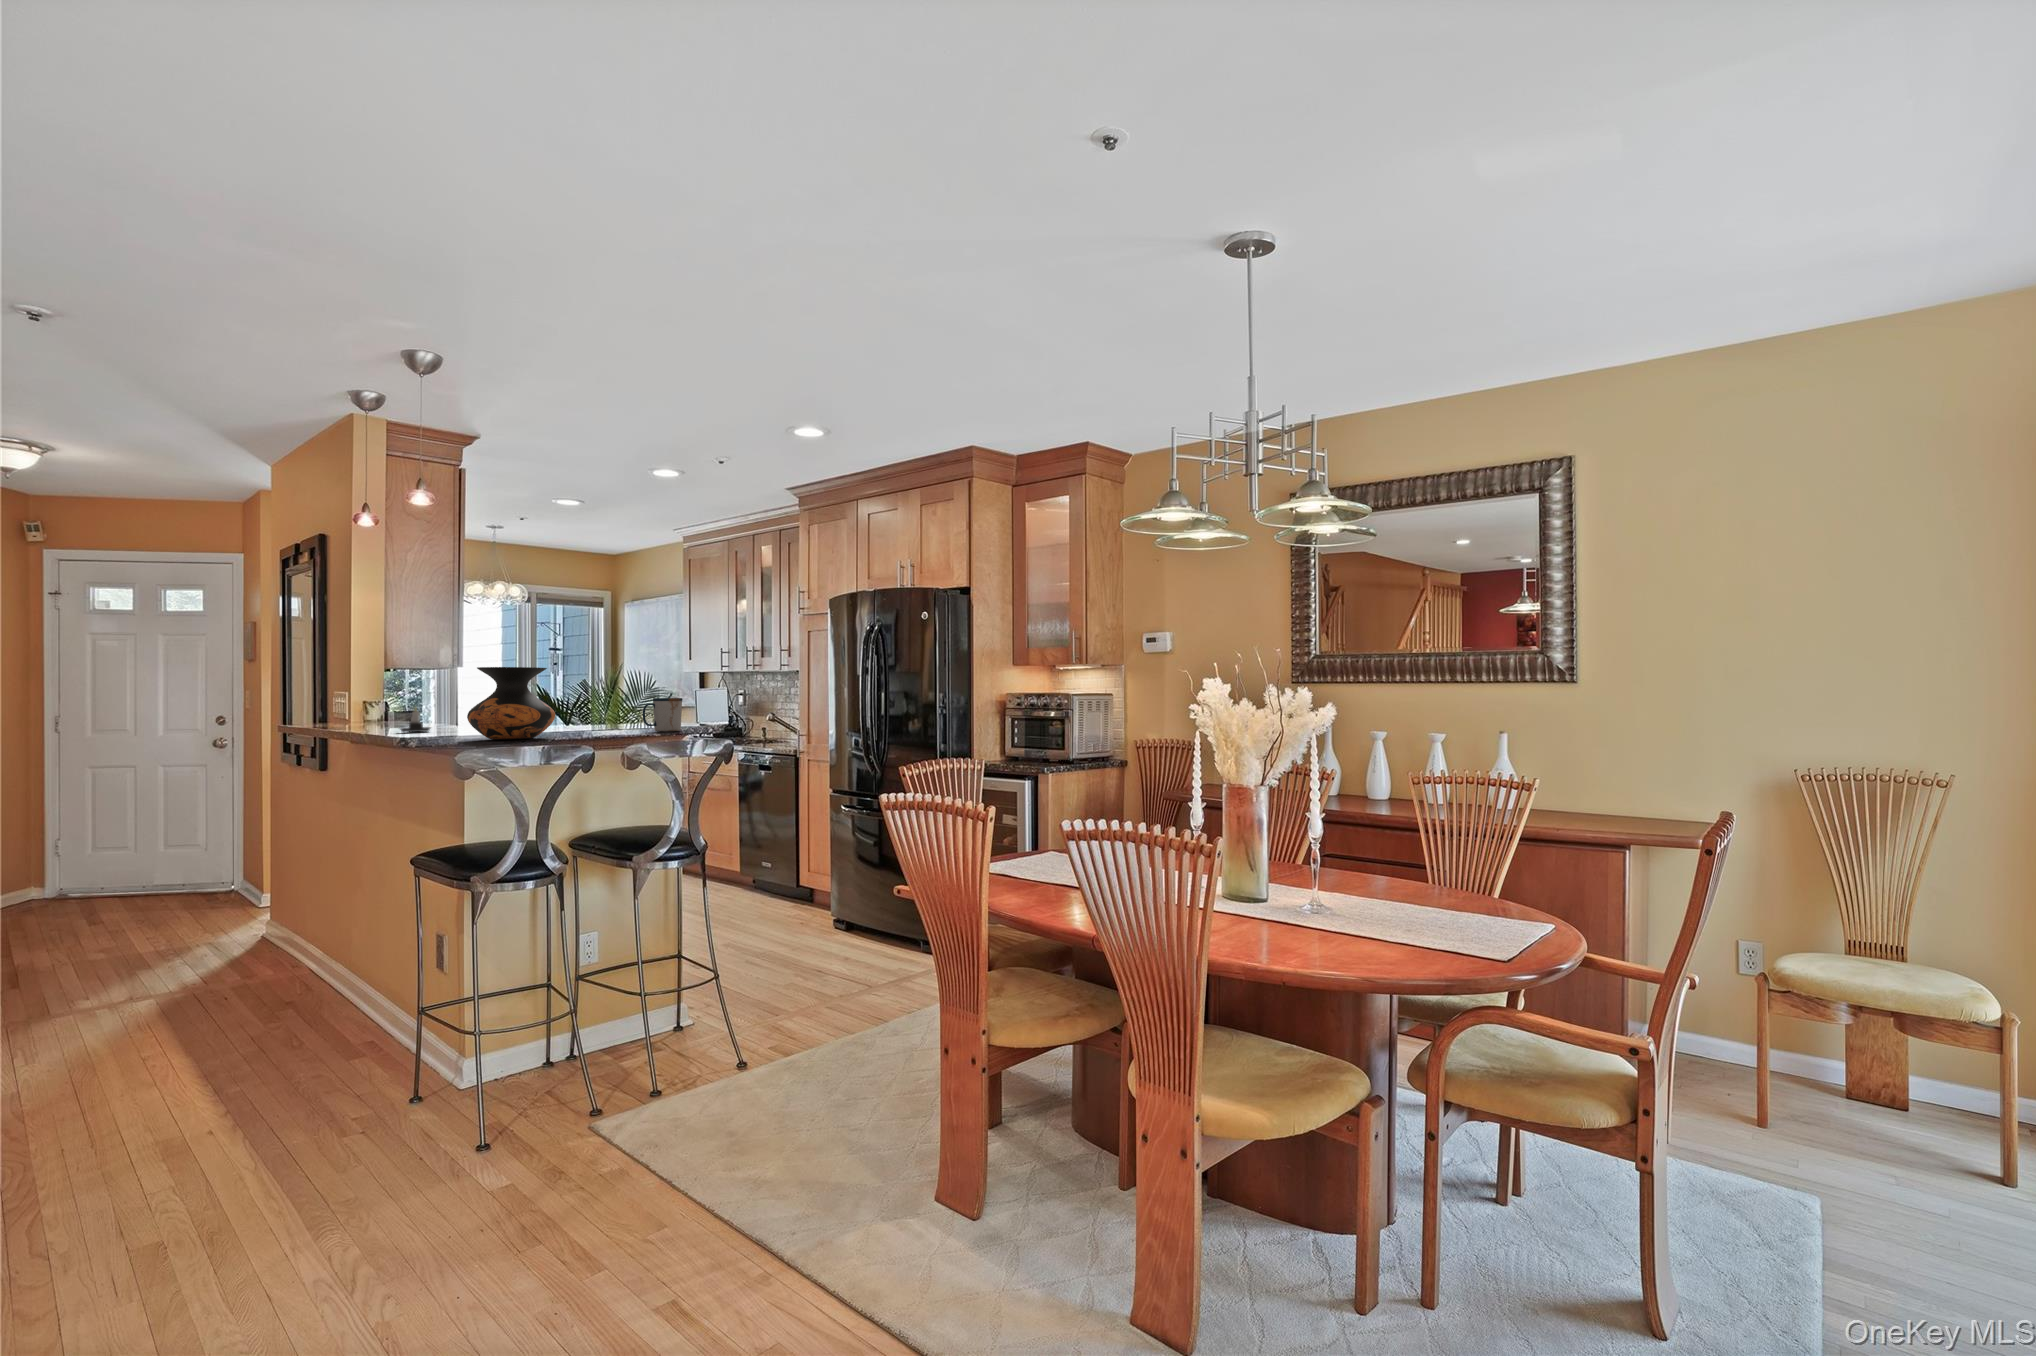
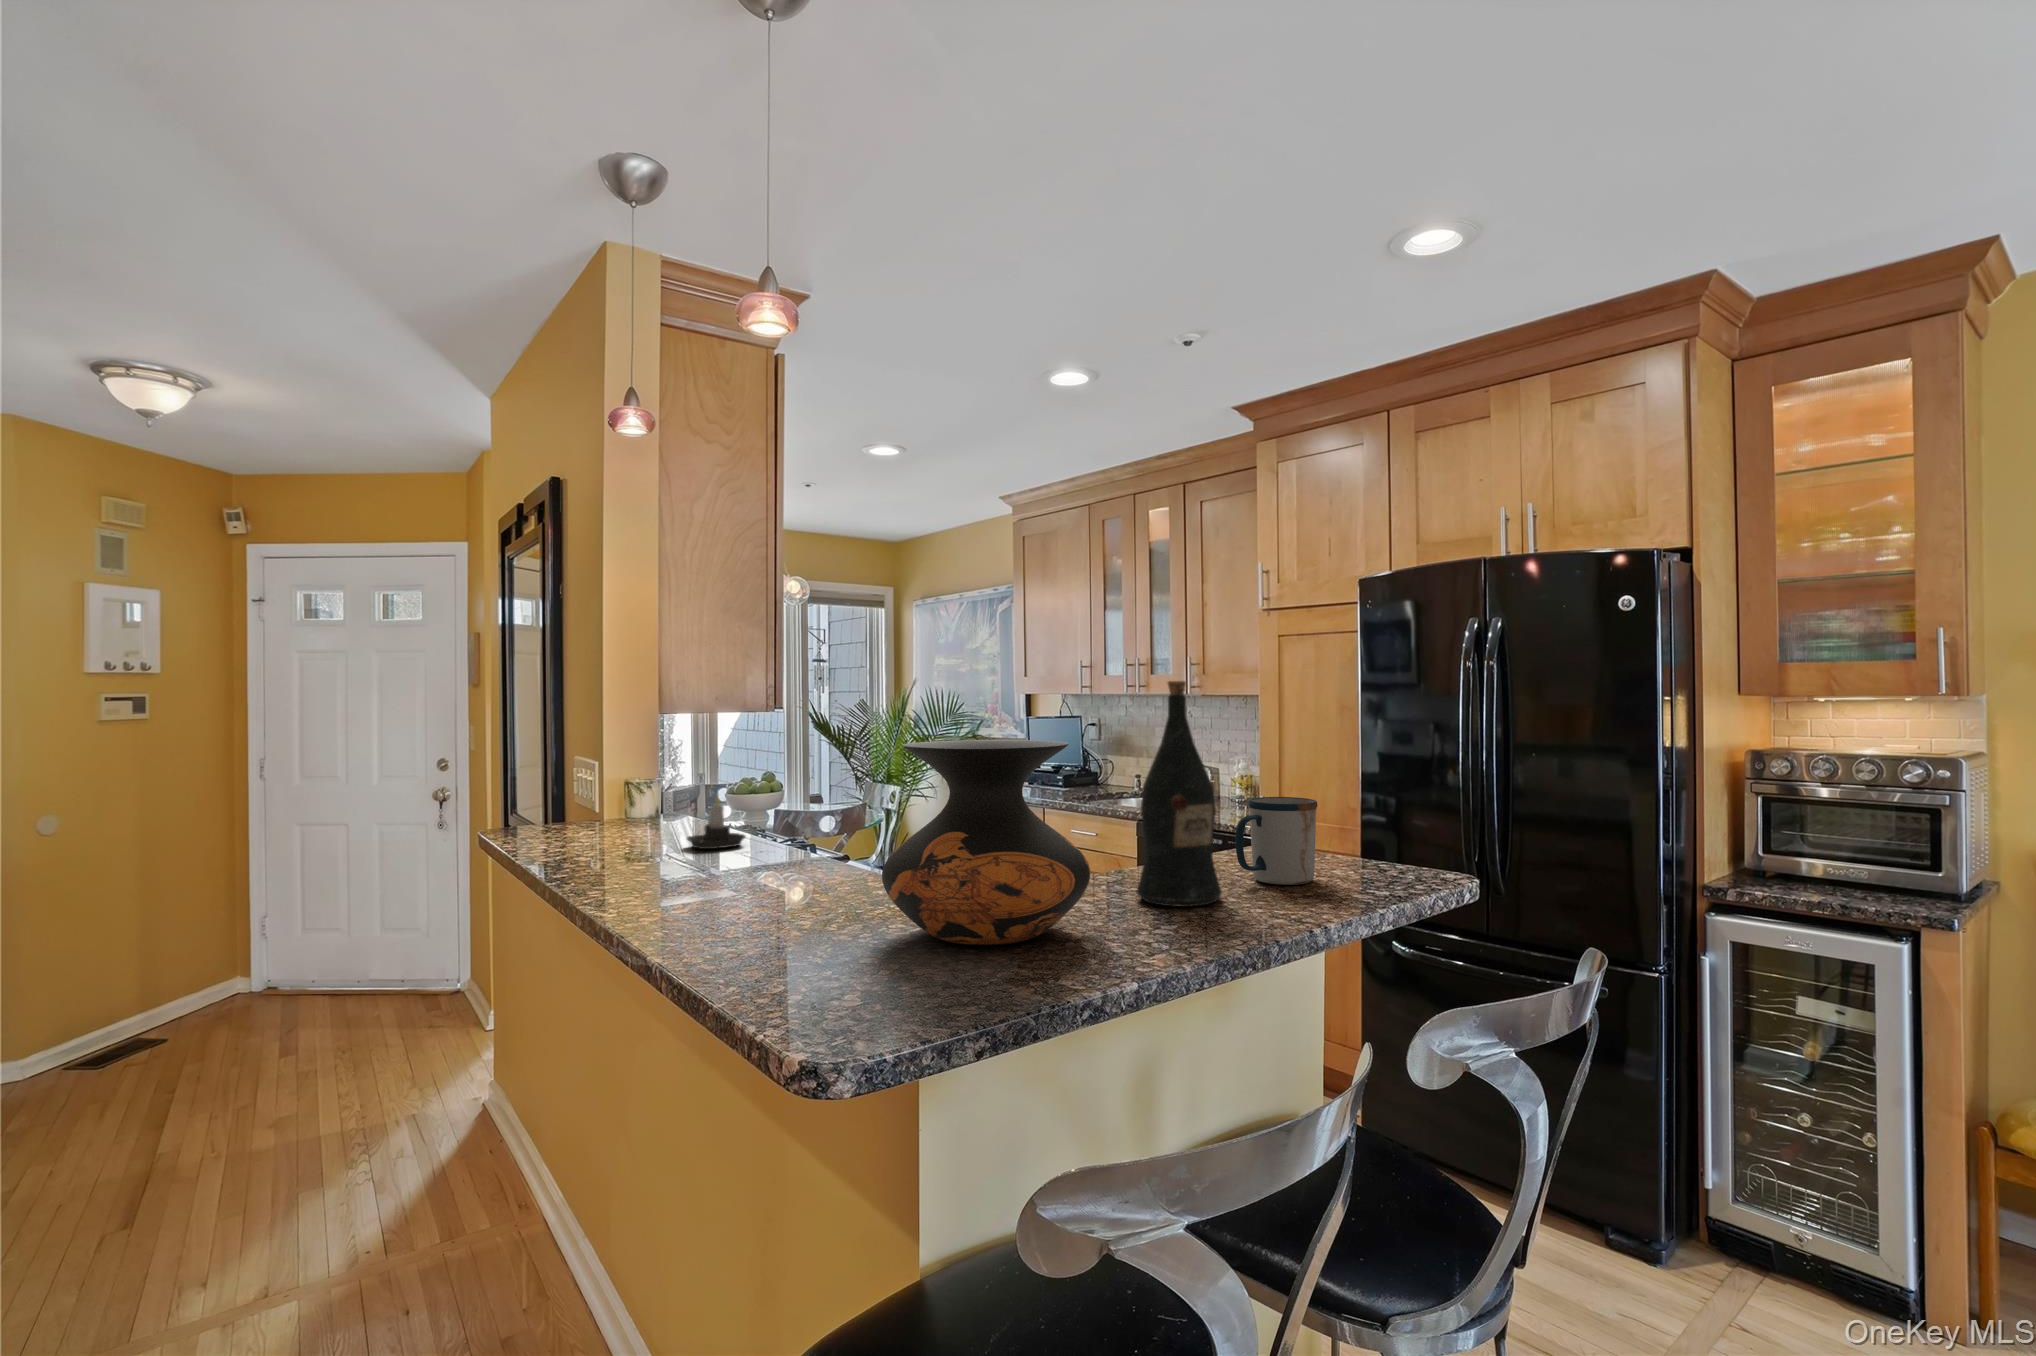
wine bottle: none [591,647,627,735] -> present [1137,681,1222,907]

